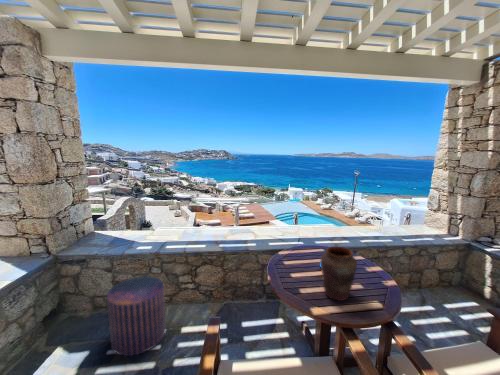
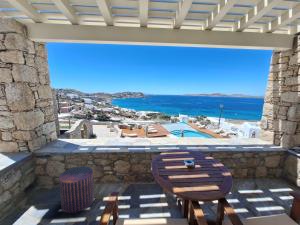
vase: present [321,246,357,301] -> none [181,151,204,185]

